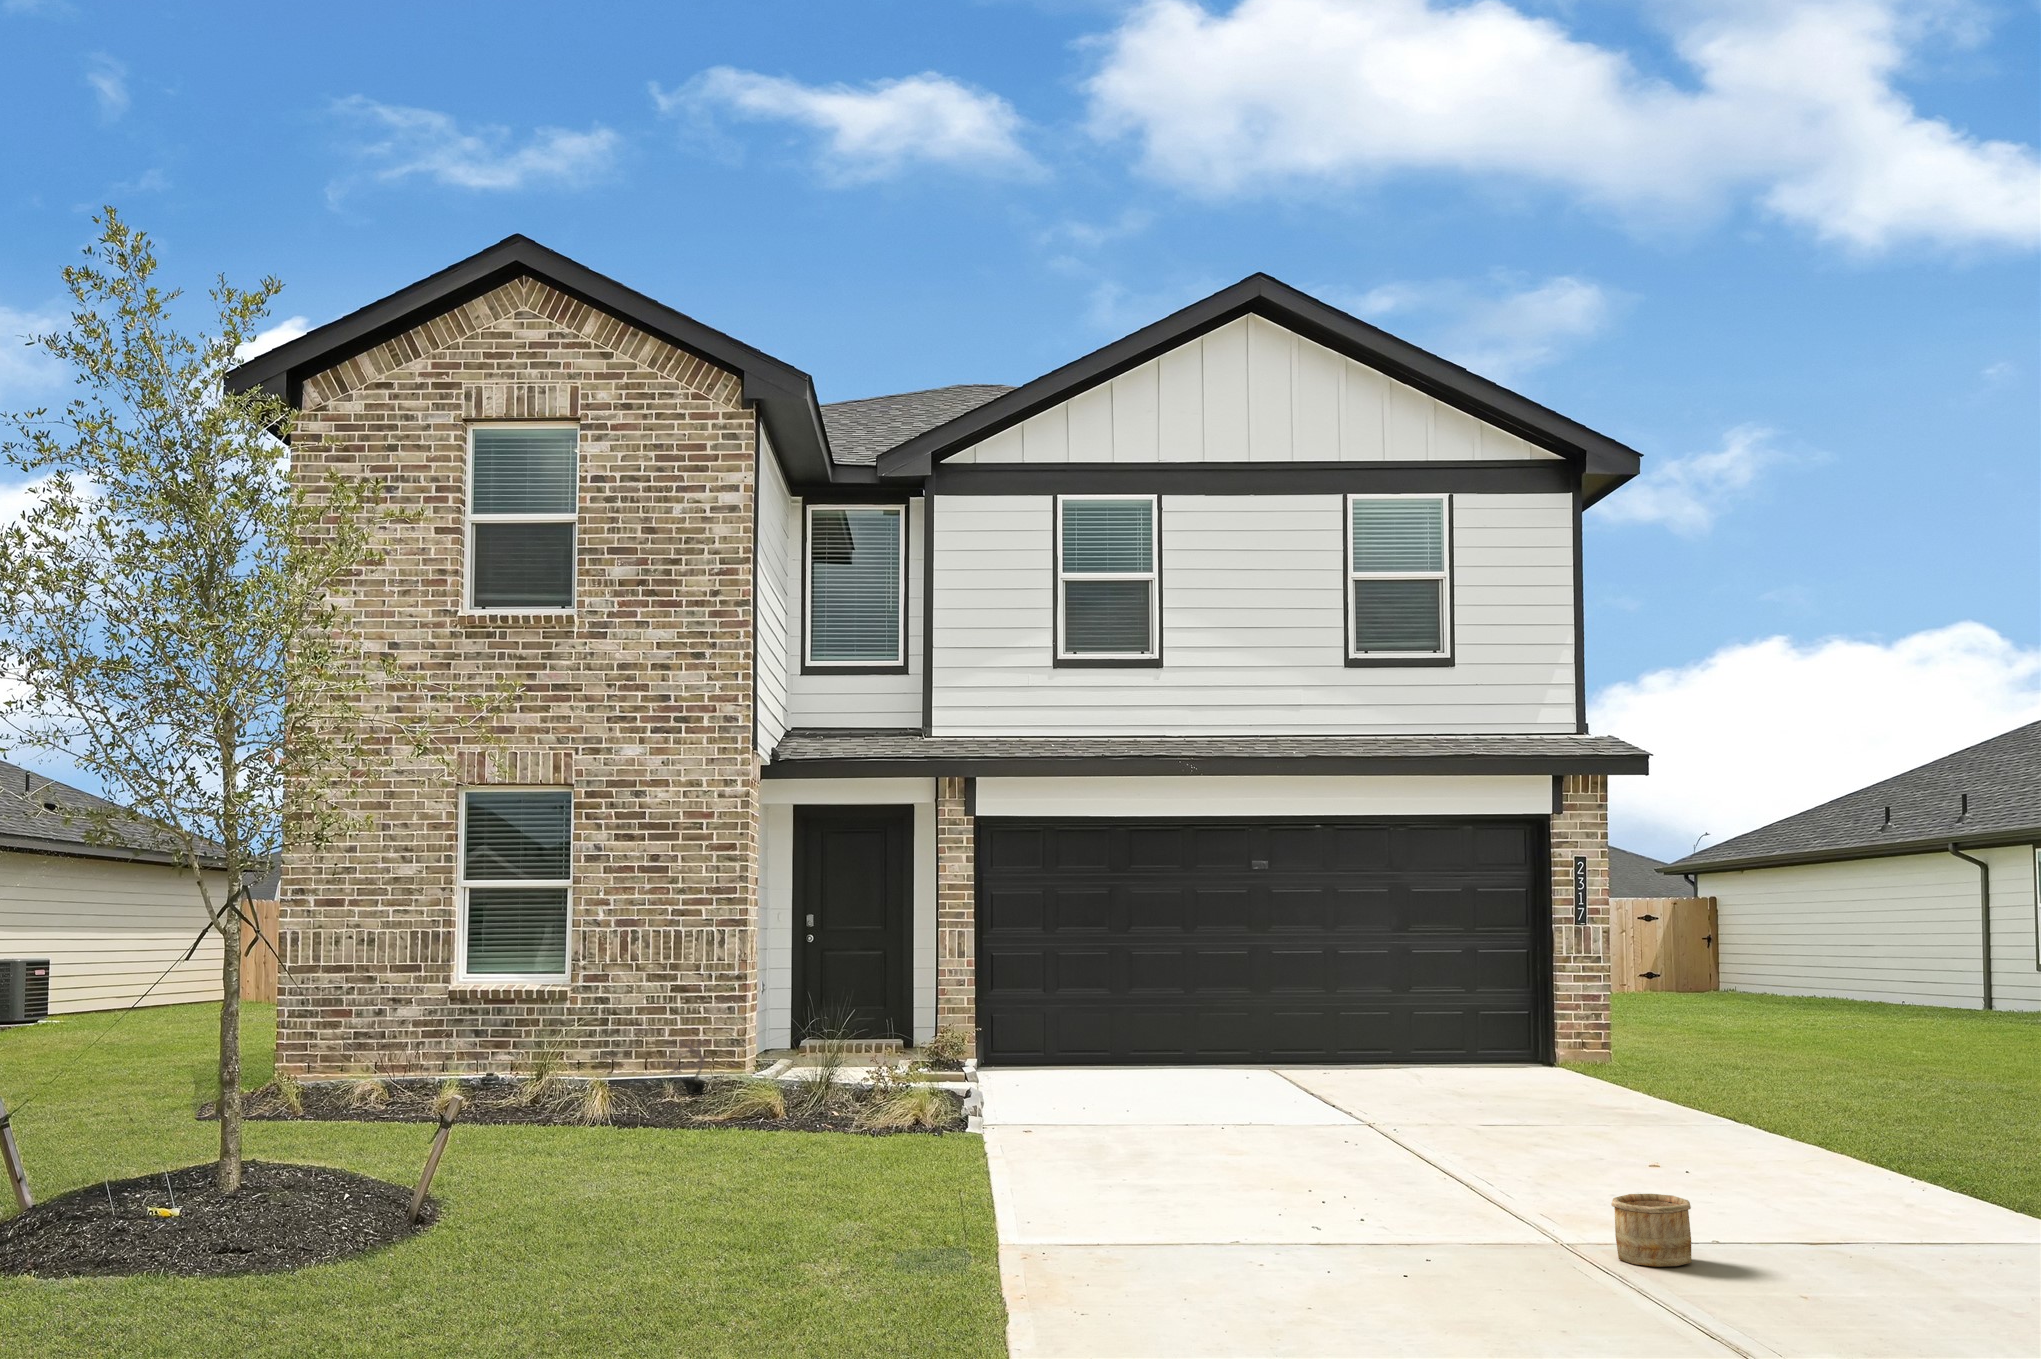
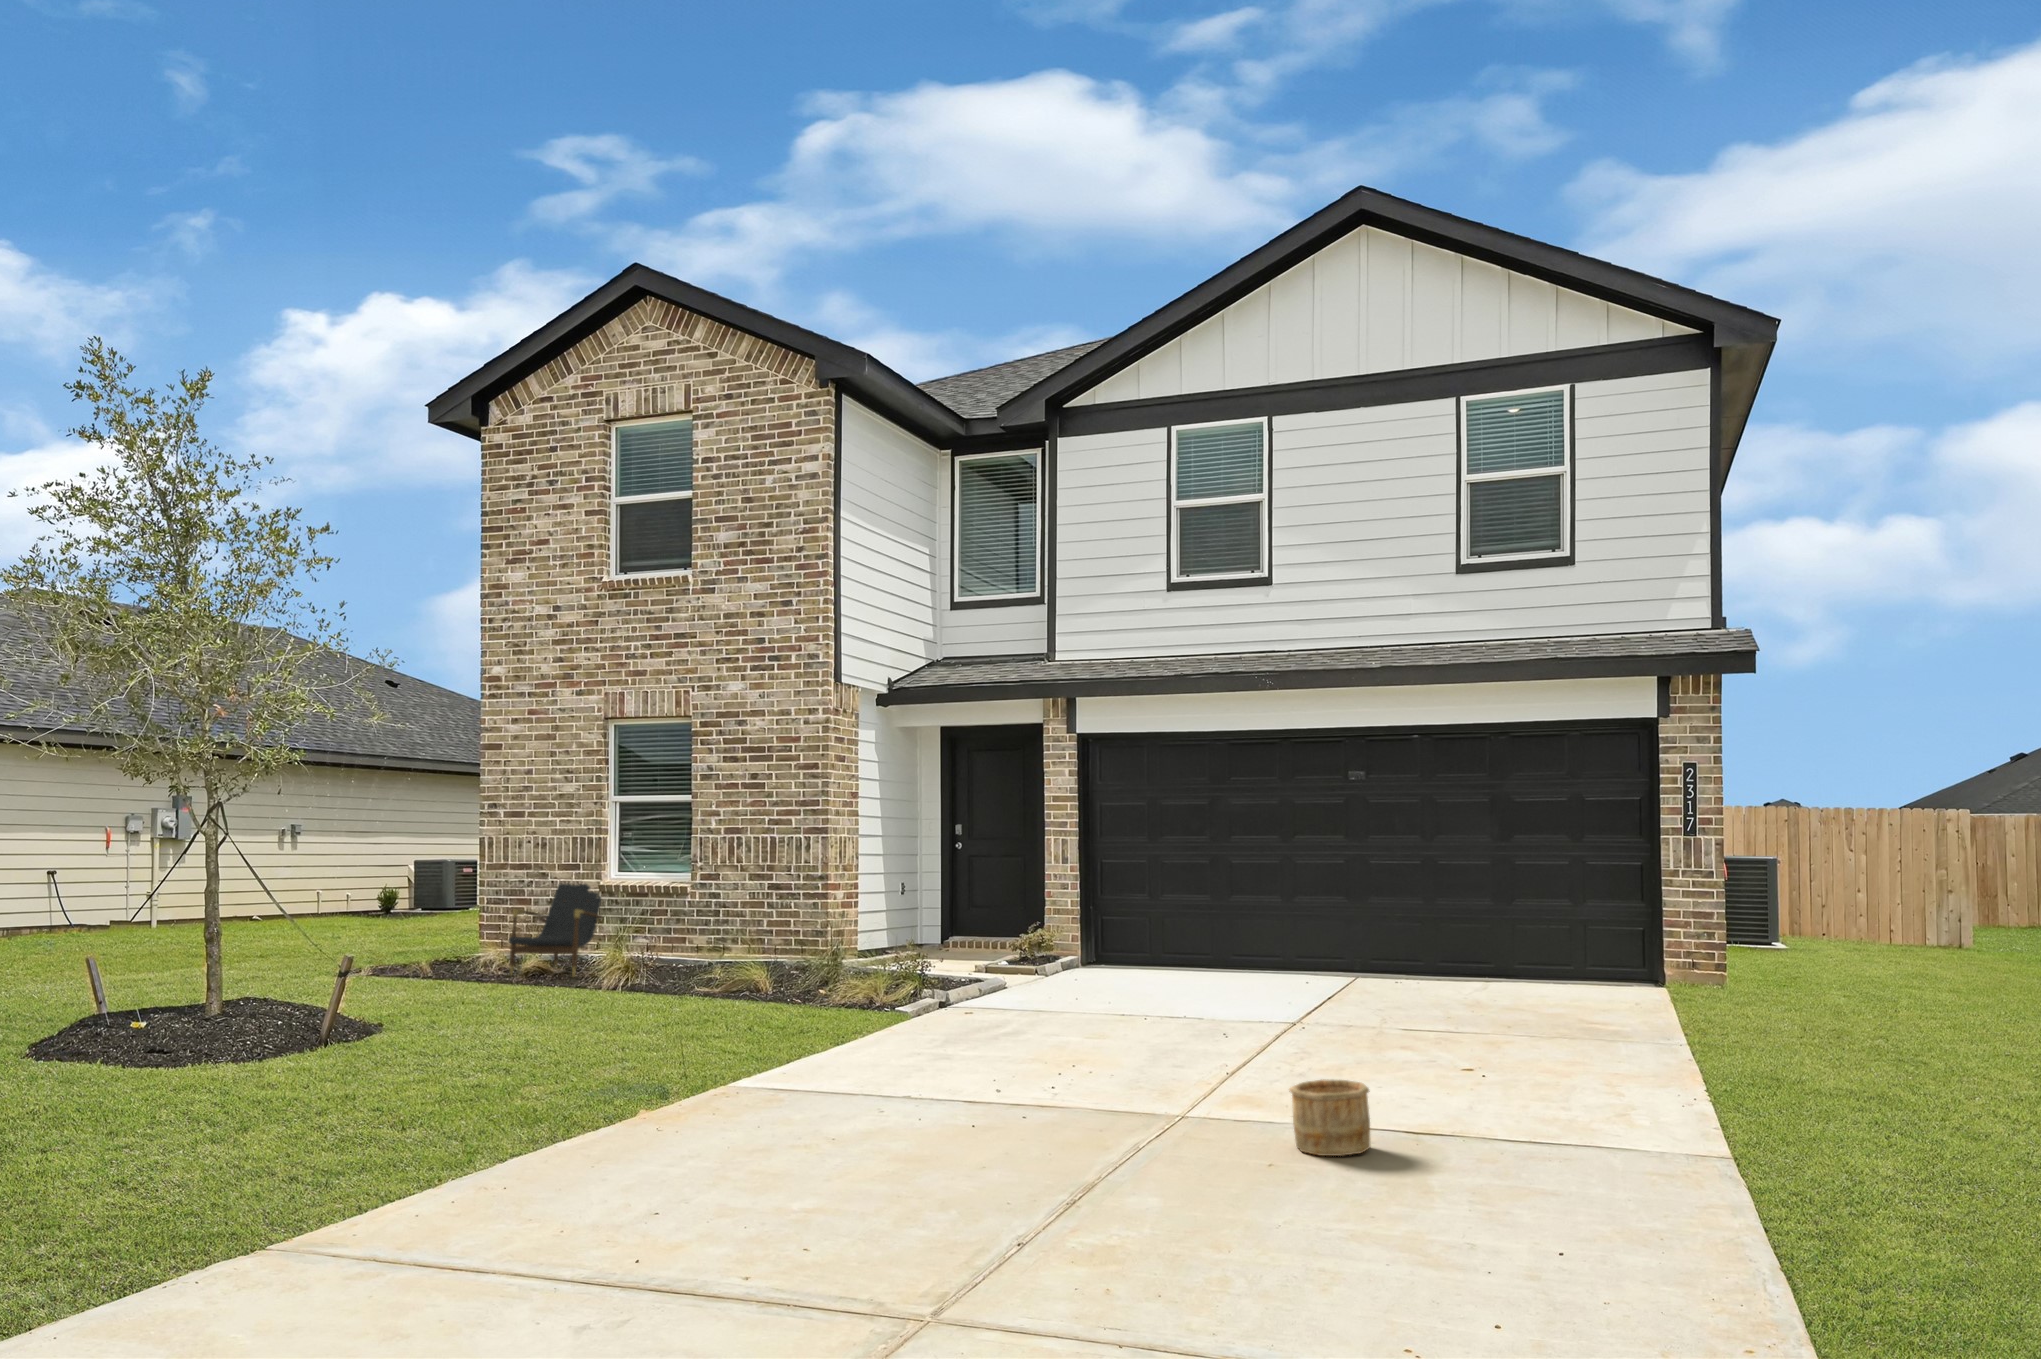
lounge chair: none [351,985,462,1100] -> present [509,884,606,976]
potted plant: present [661,1038,711,1094] -> none [752,923,800,975]

